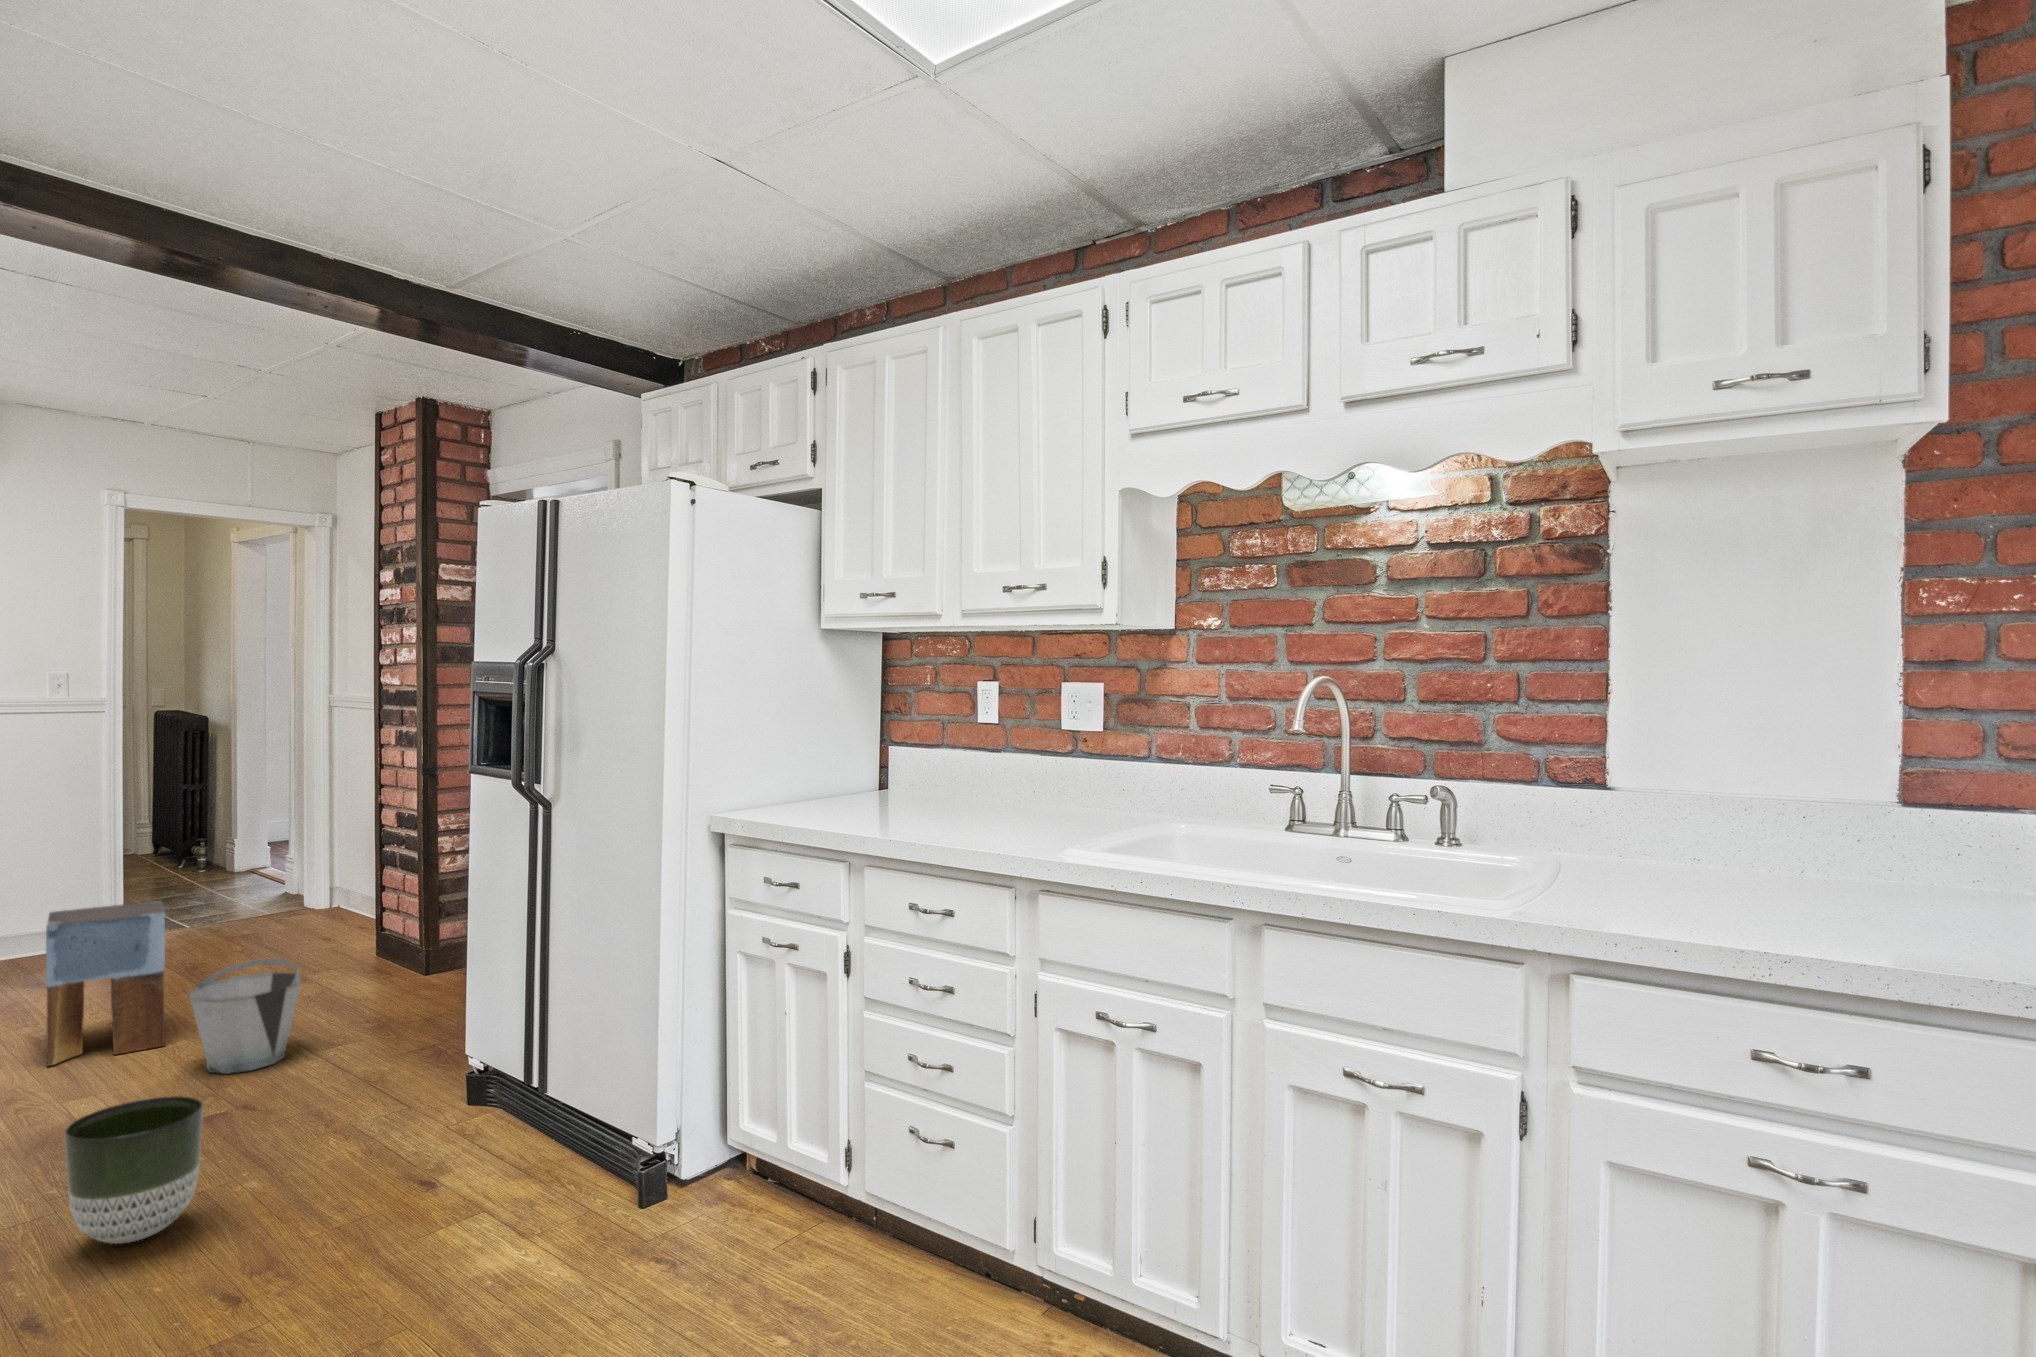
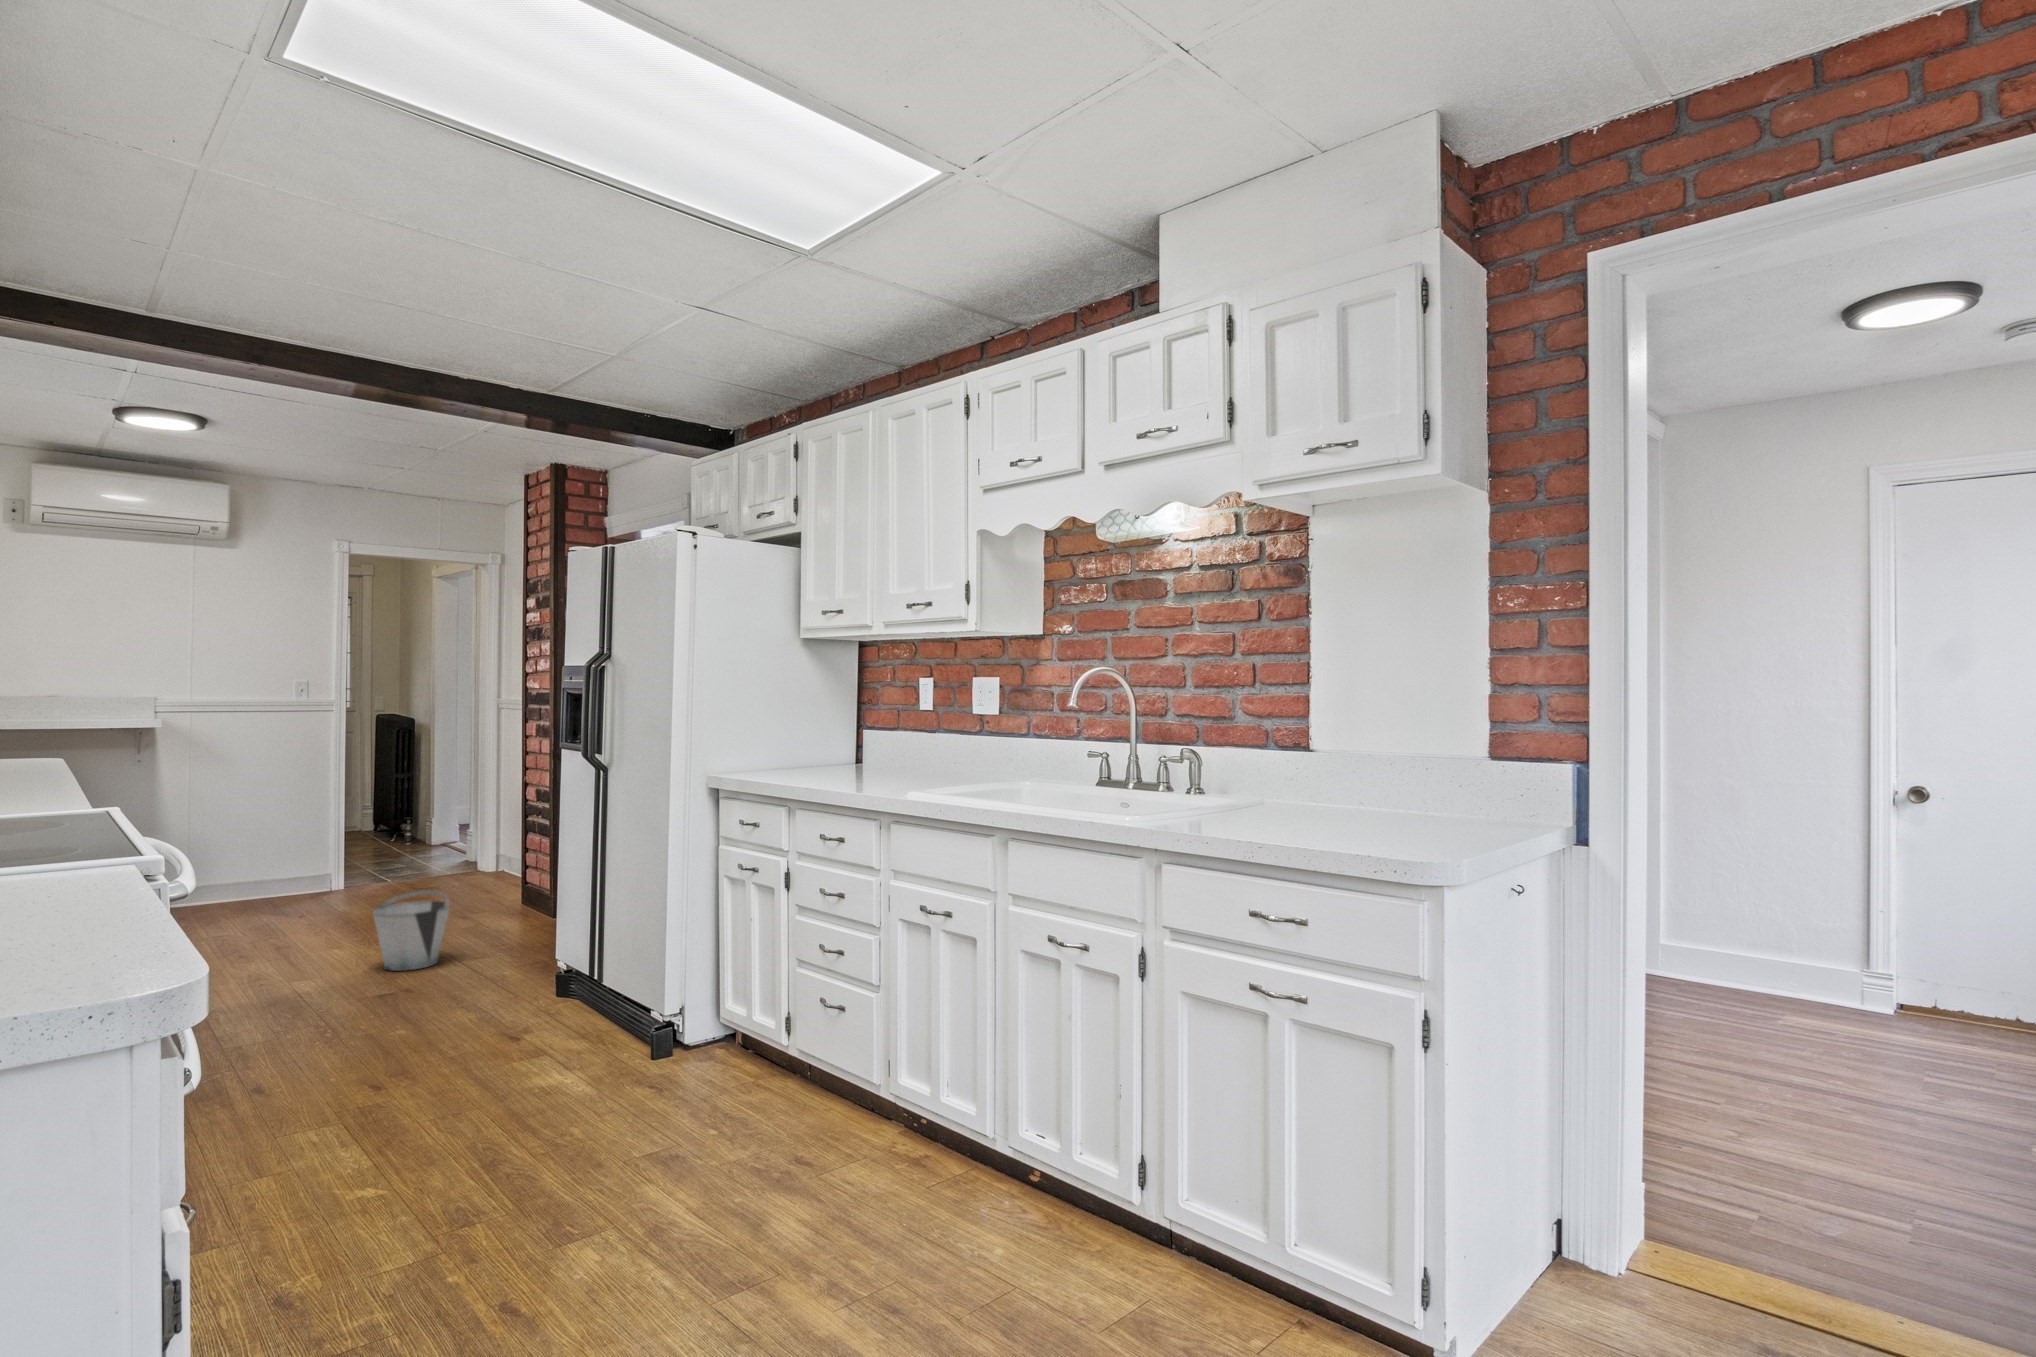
stool: present [46,901,165,1066] -> none [280,848,360,962]
planter: present [65,1096,203,1244] -> none [275,965,363,1059]

